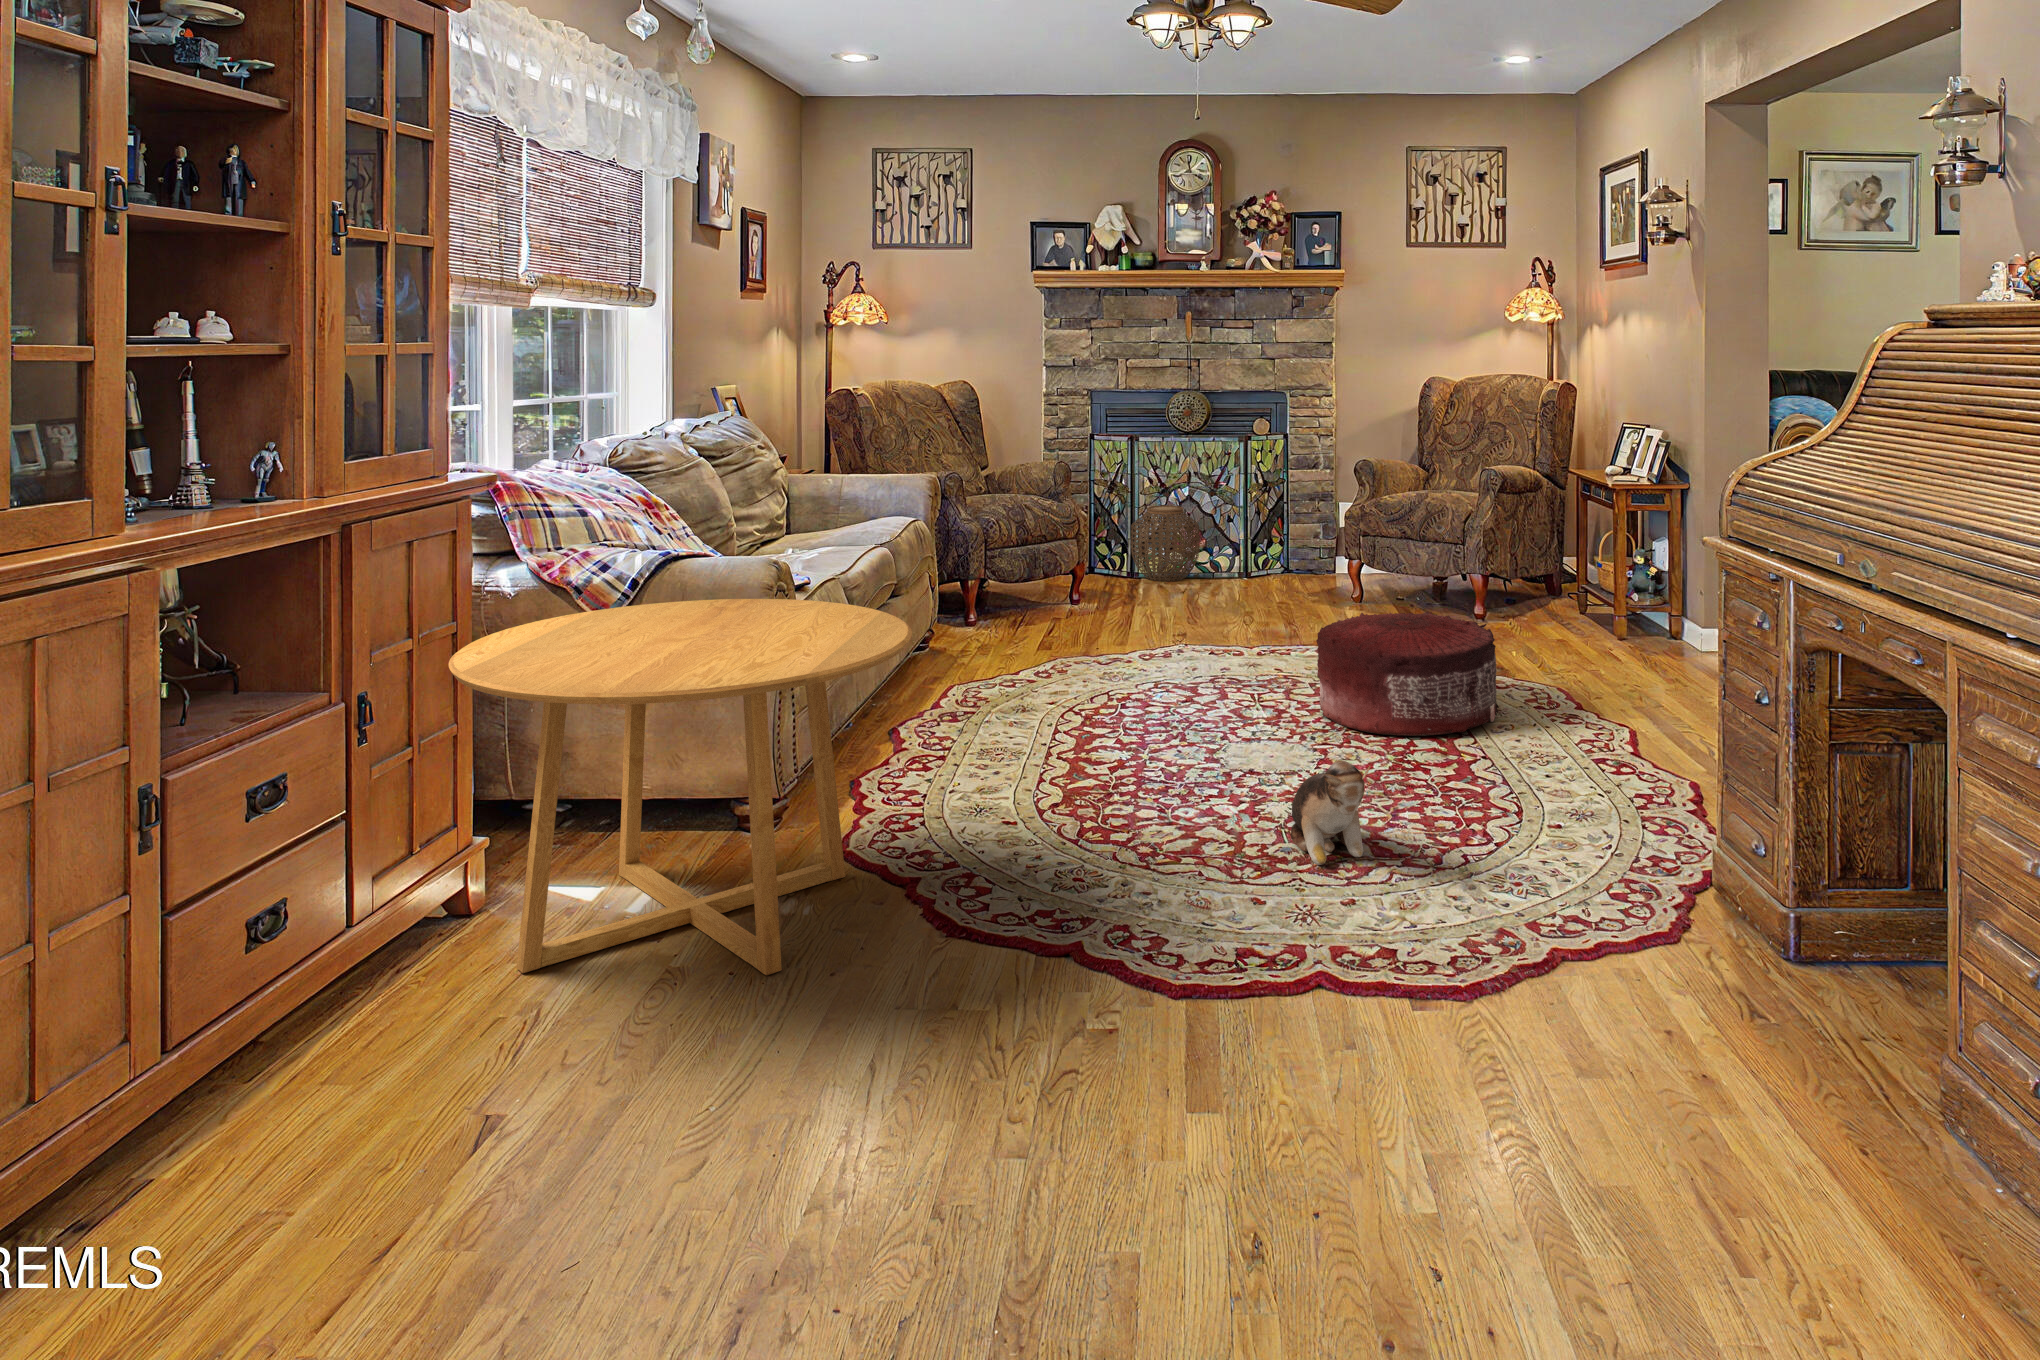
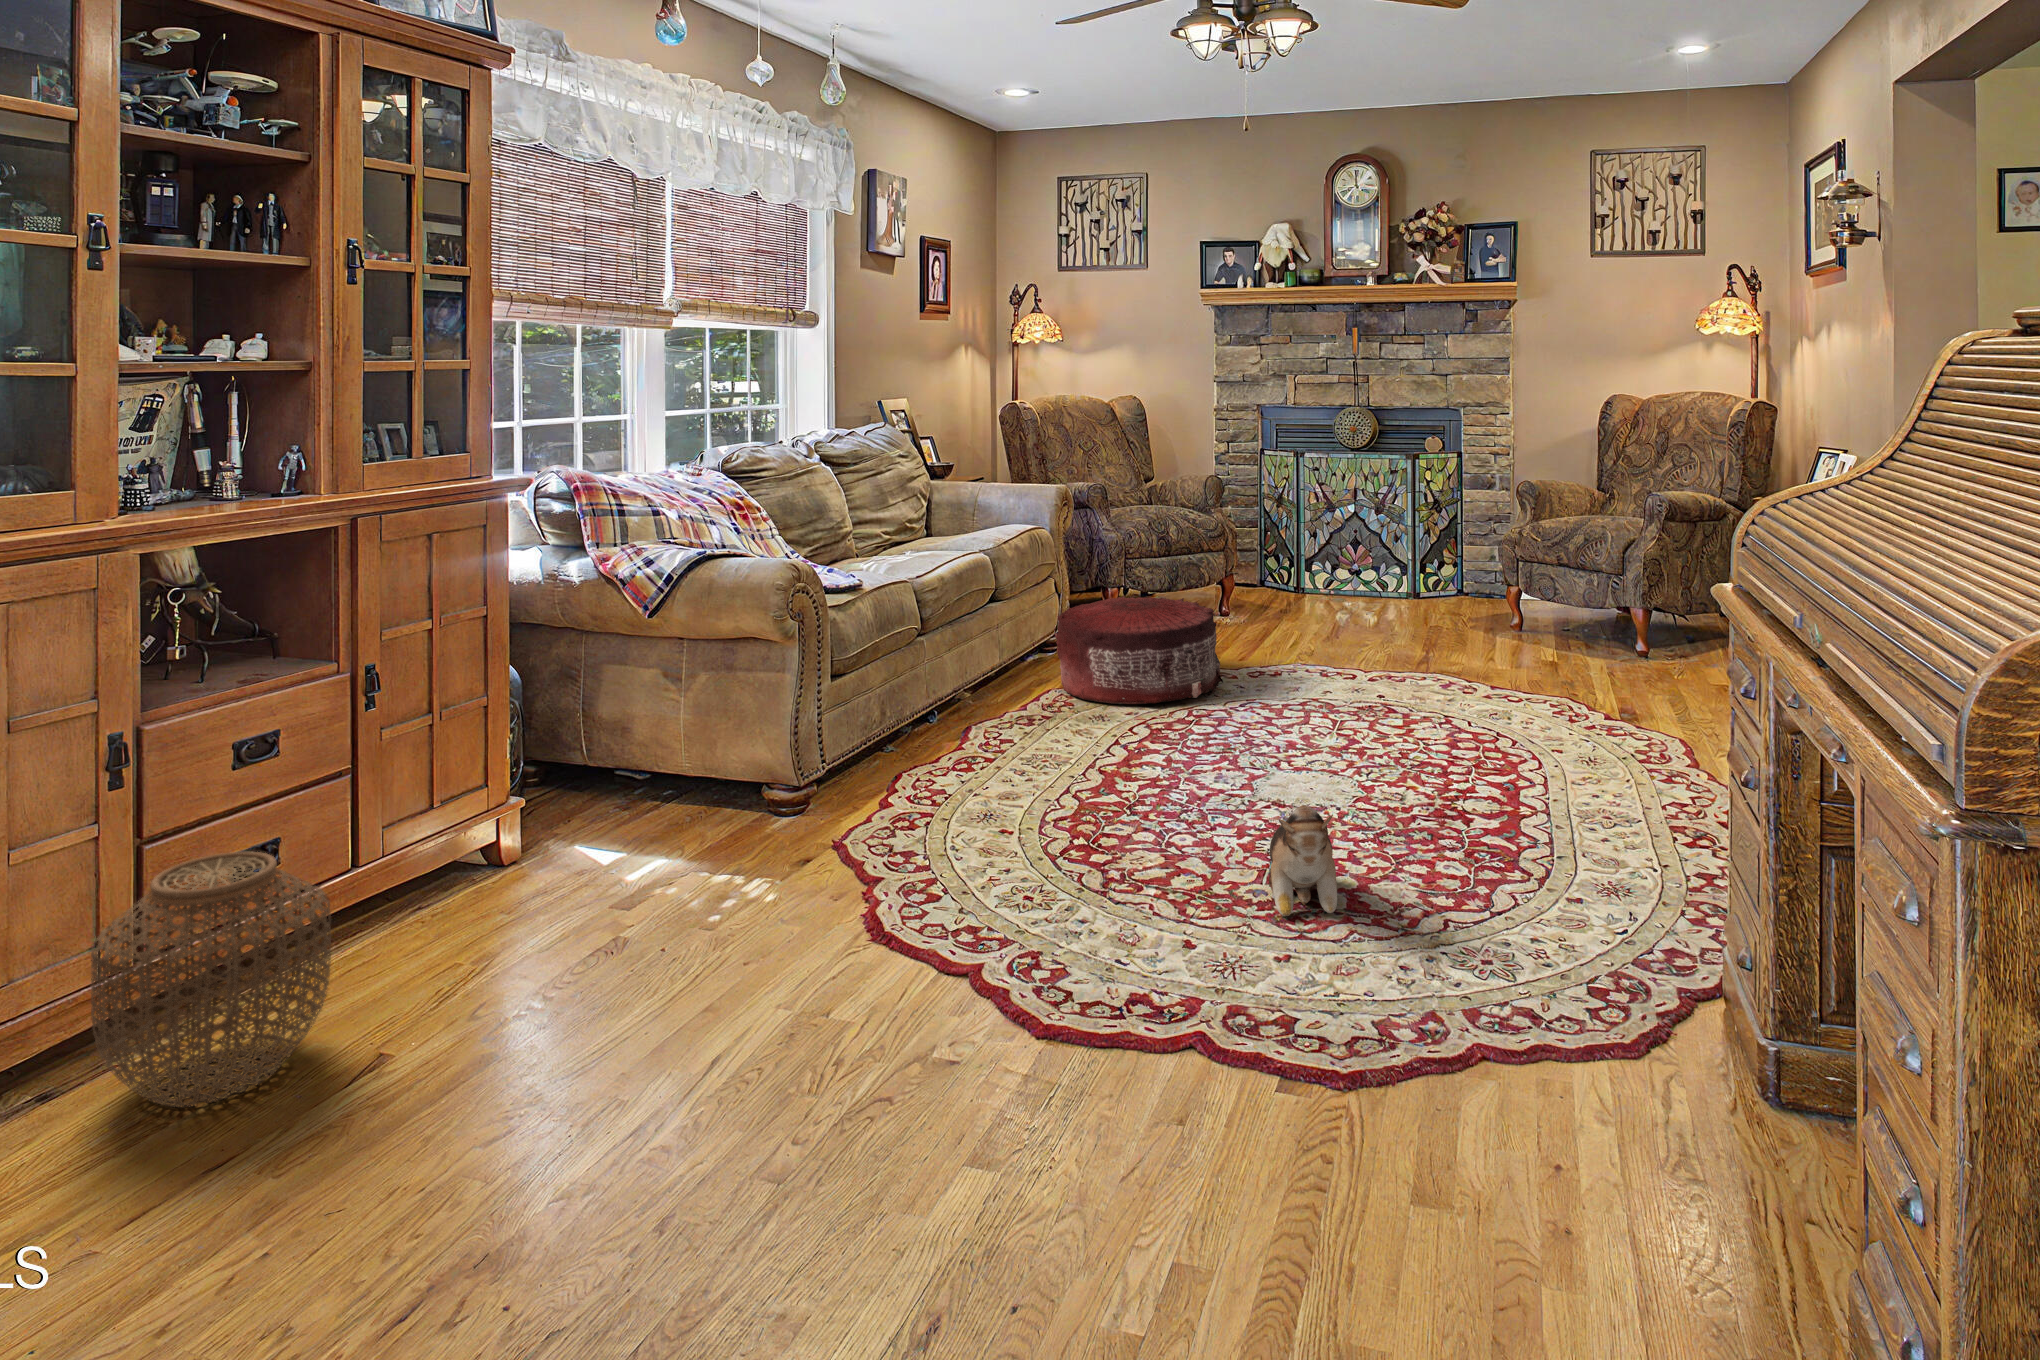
woven basket: present [1131,505,1200,581] -> present [91,852,331,1107]
round table: present [449,599,912,975] -> none [443,596,869,959]
pouf: present [1316,612,1499,736] -> present [1055,596,1223,704]

